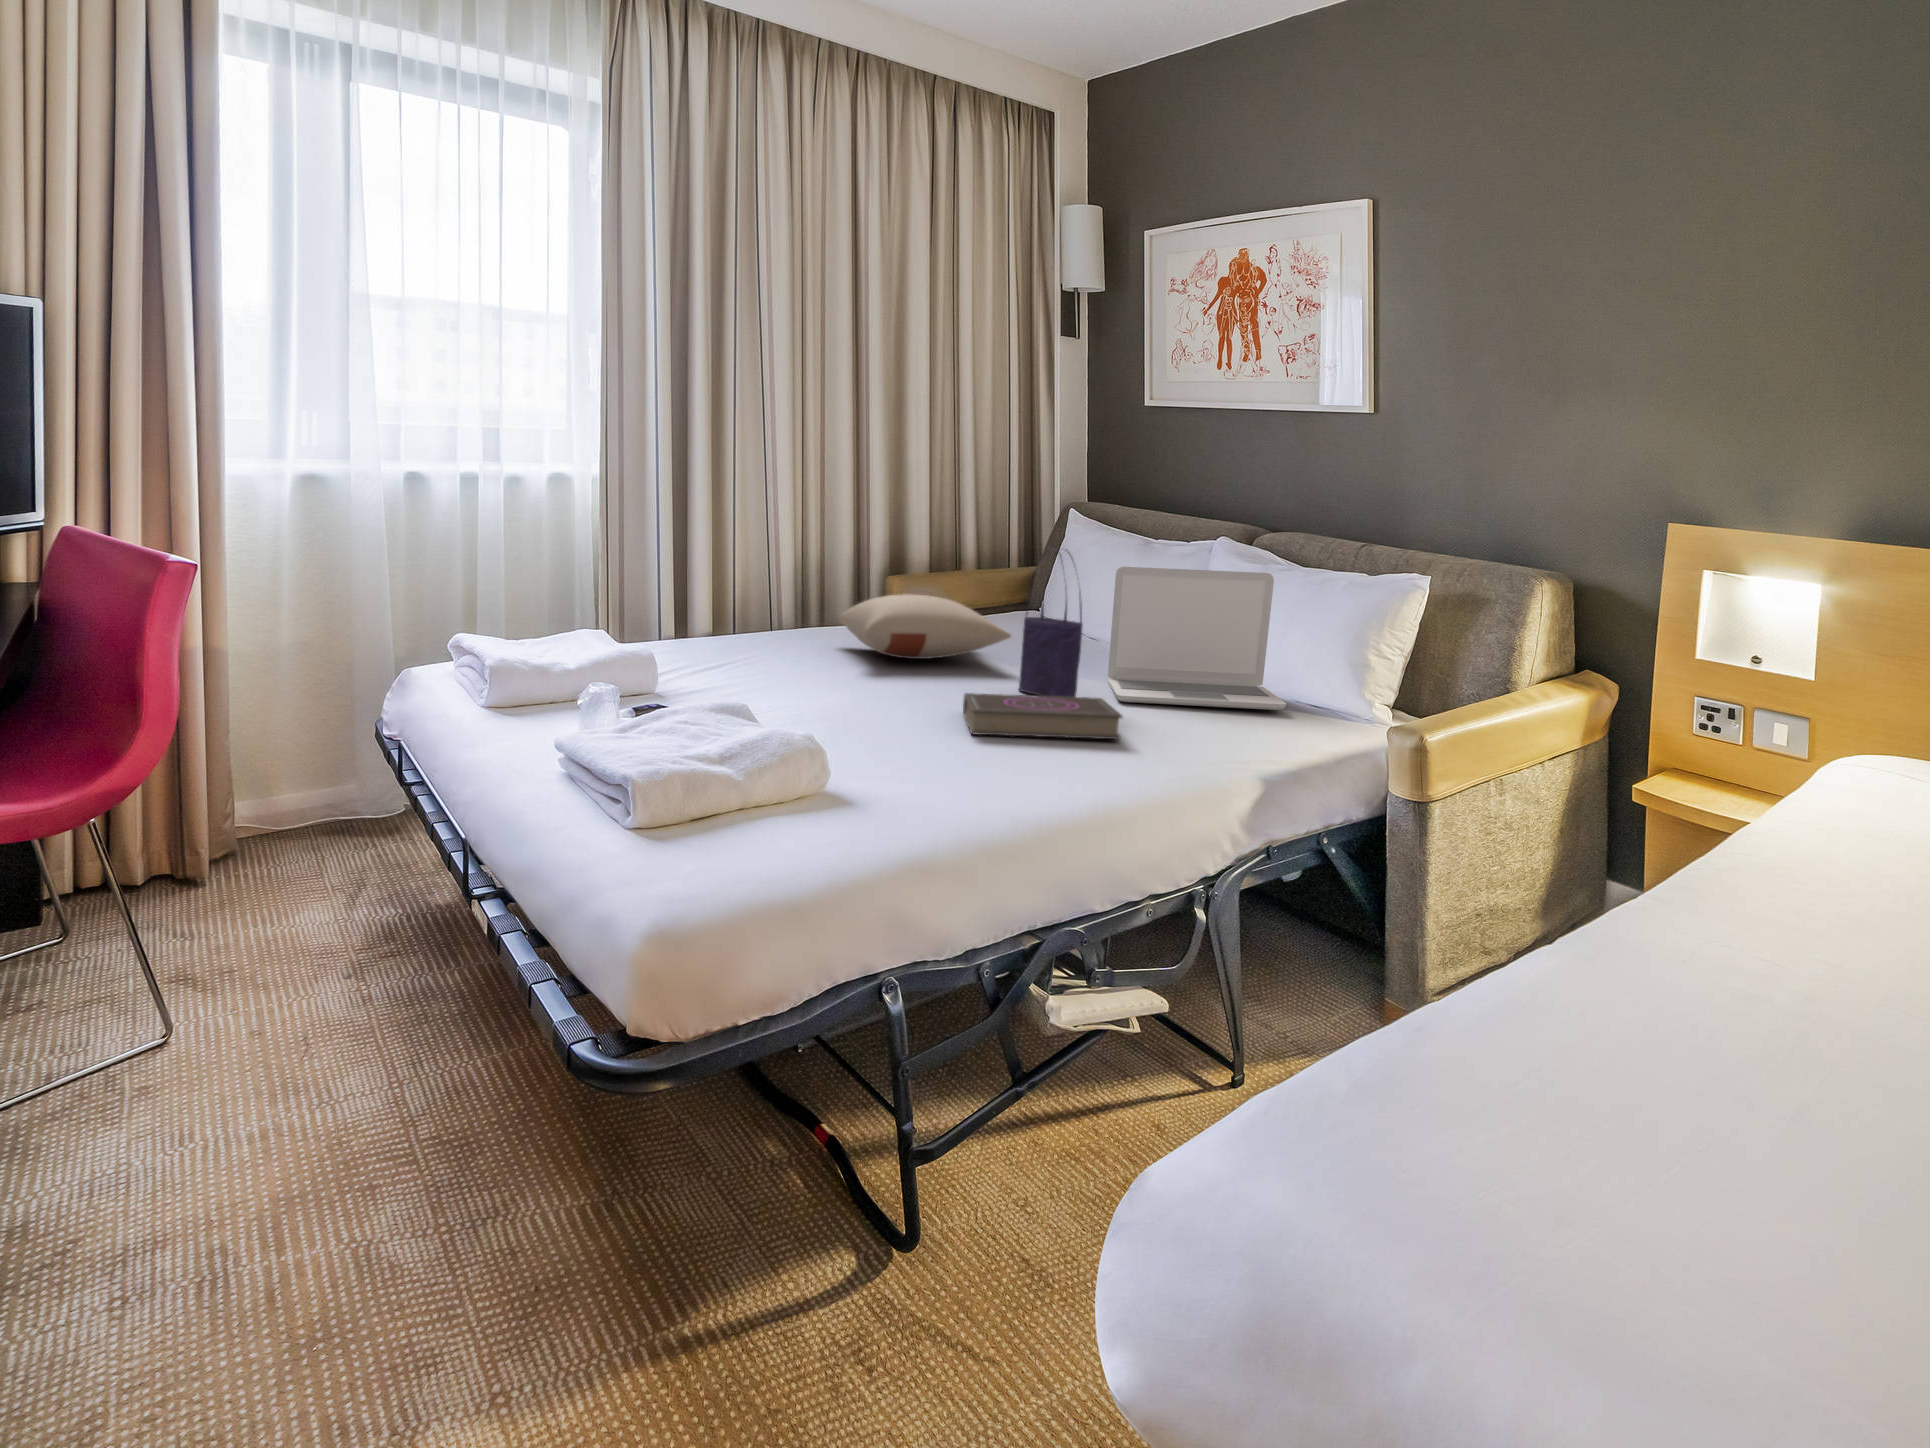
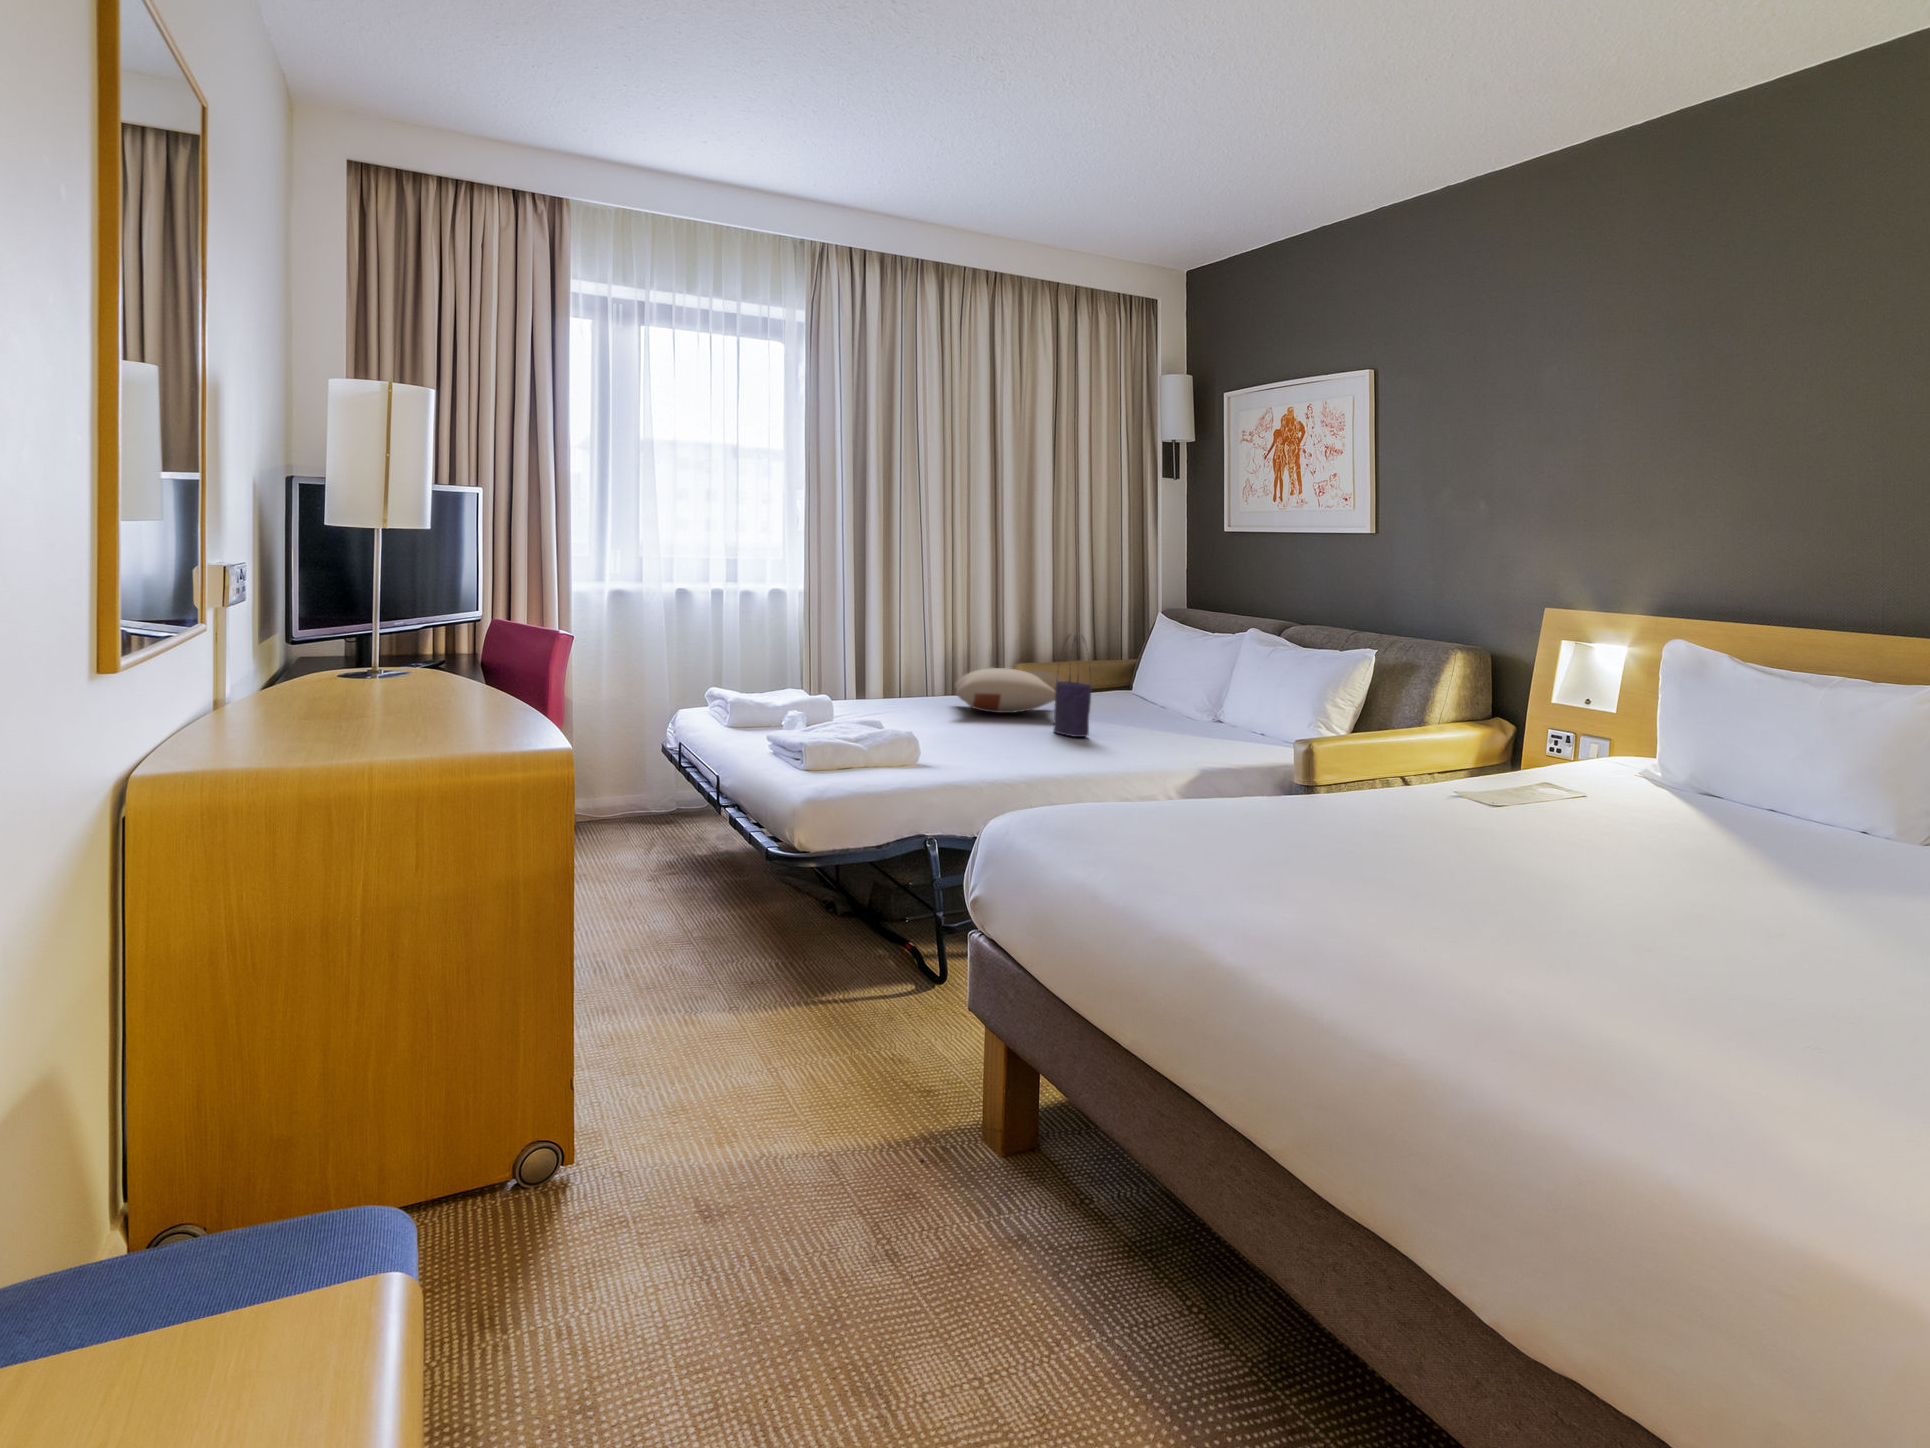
laptop: present [1108,567,1287,710] -> none [1117,647,1248,747]
book: present [963,693,1122,739] -> none [986,729,1090,758]

